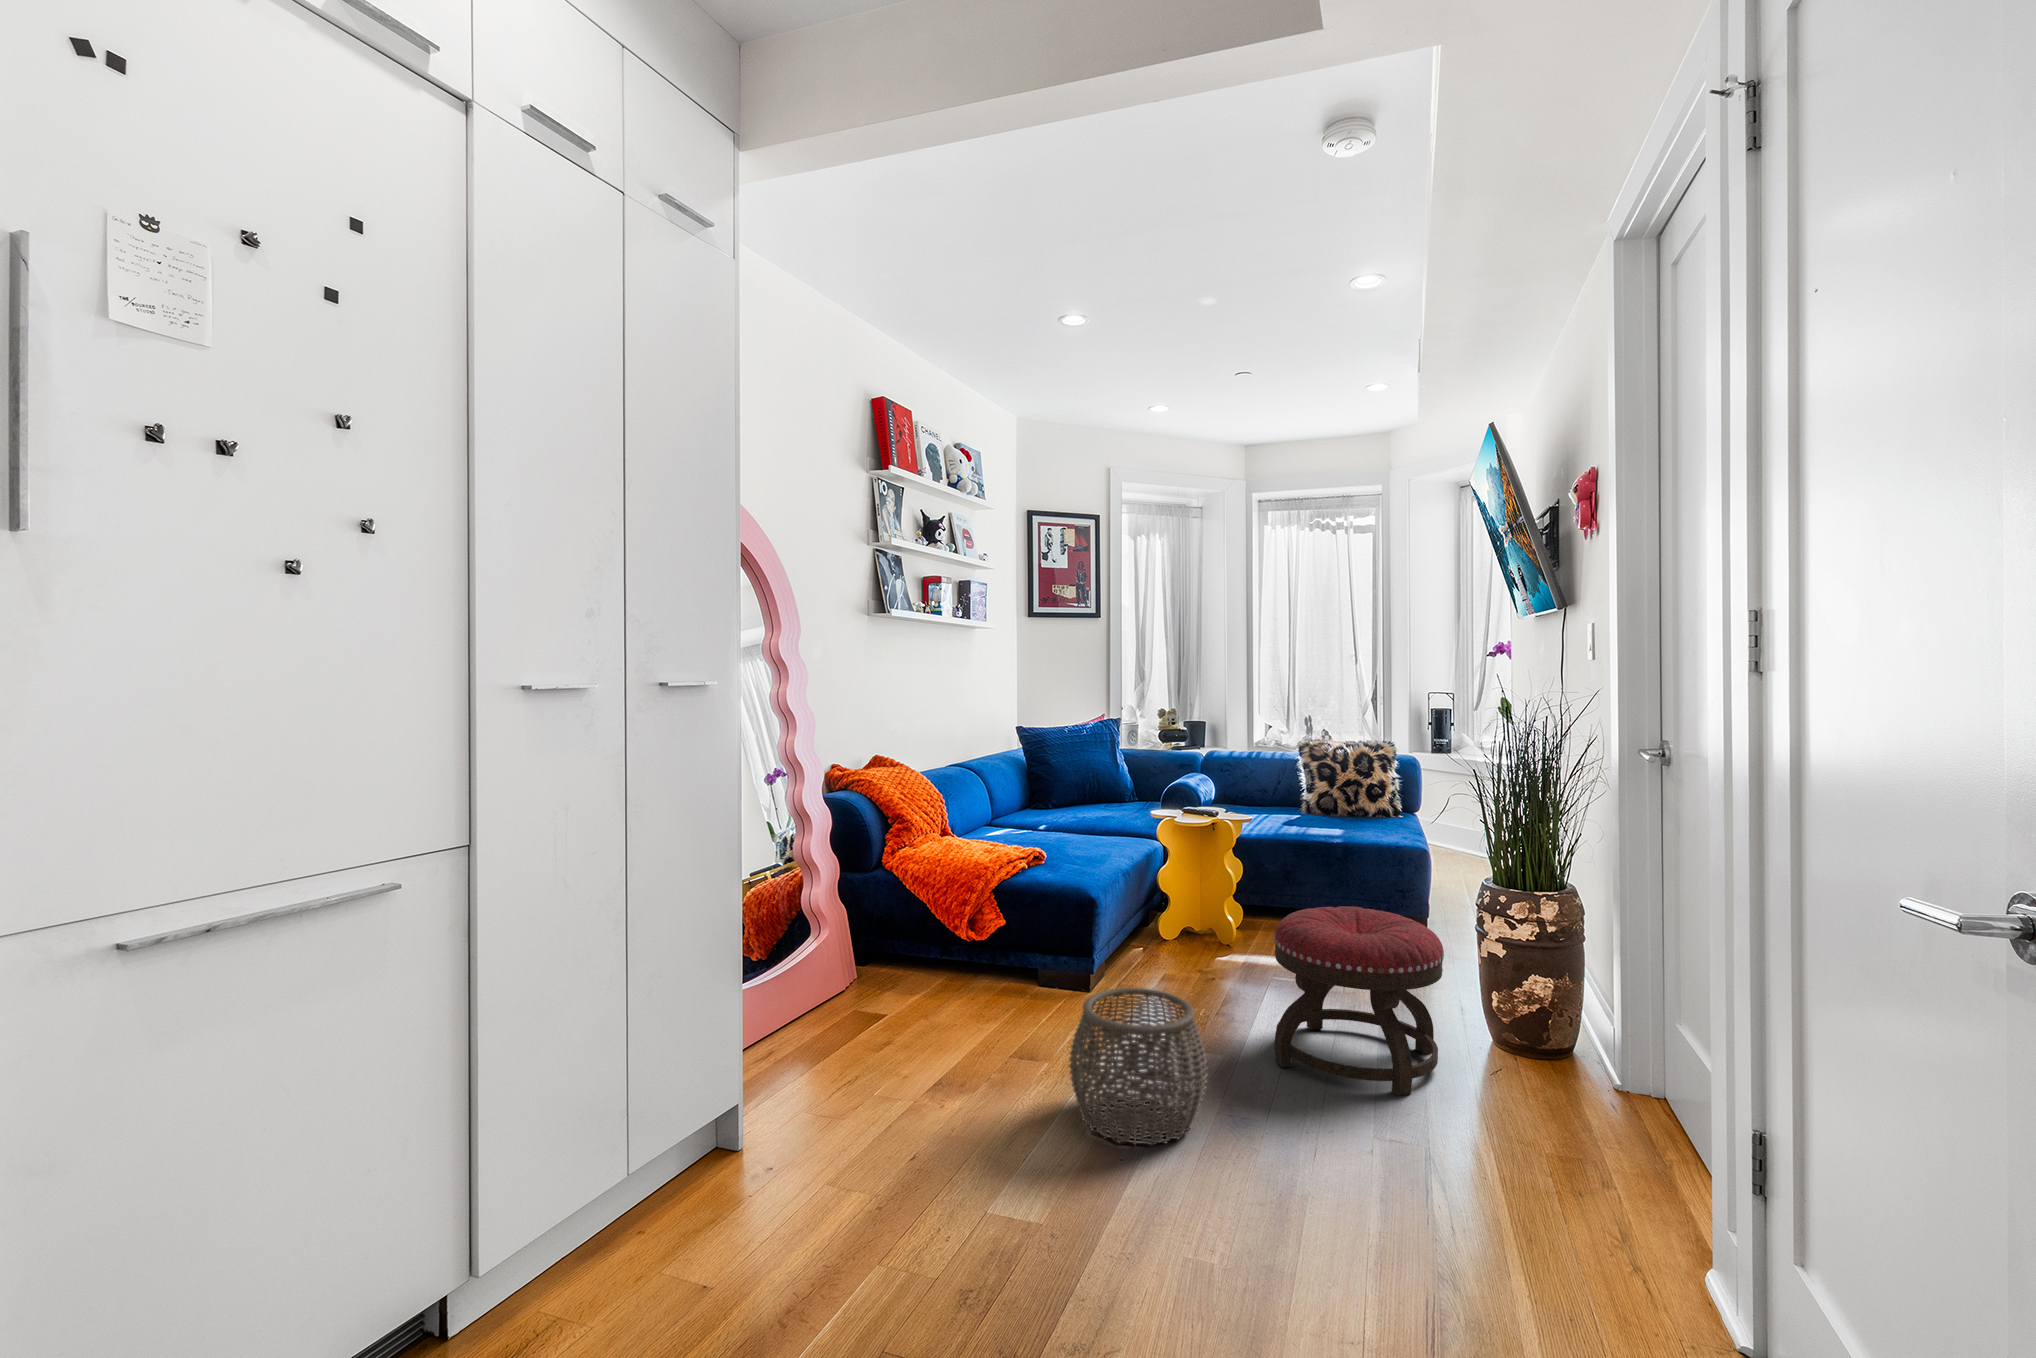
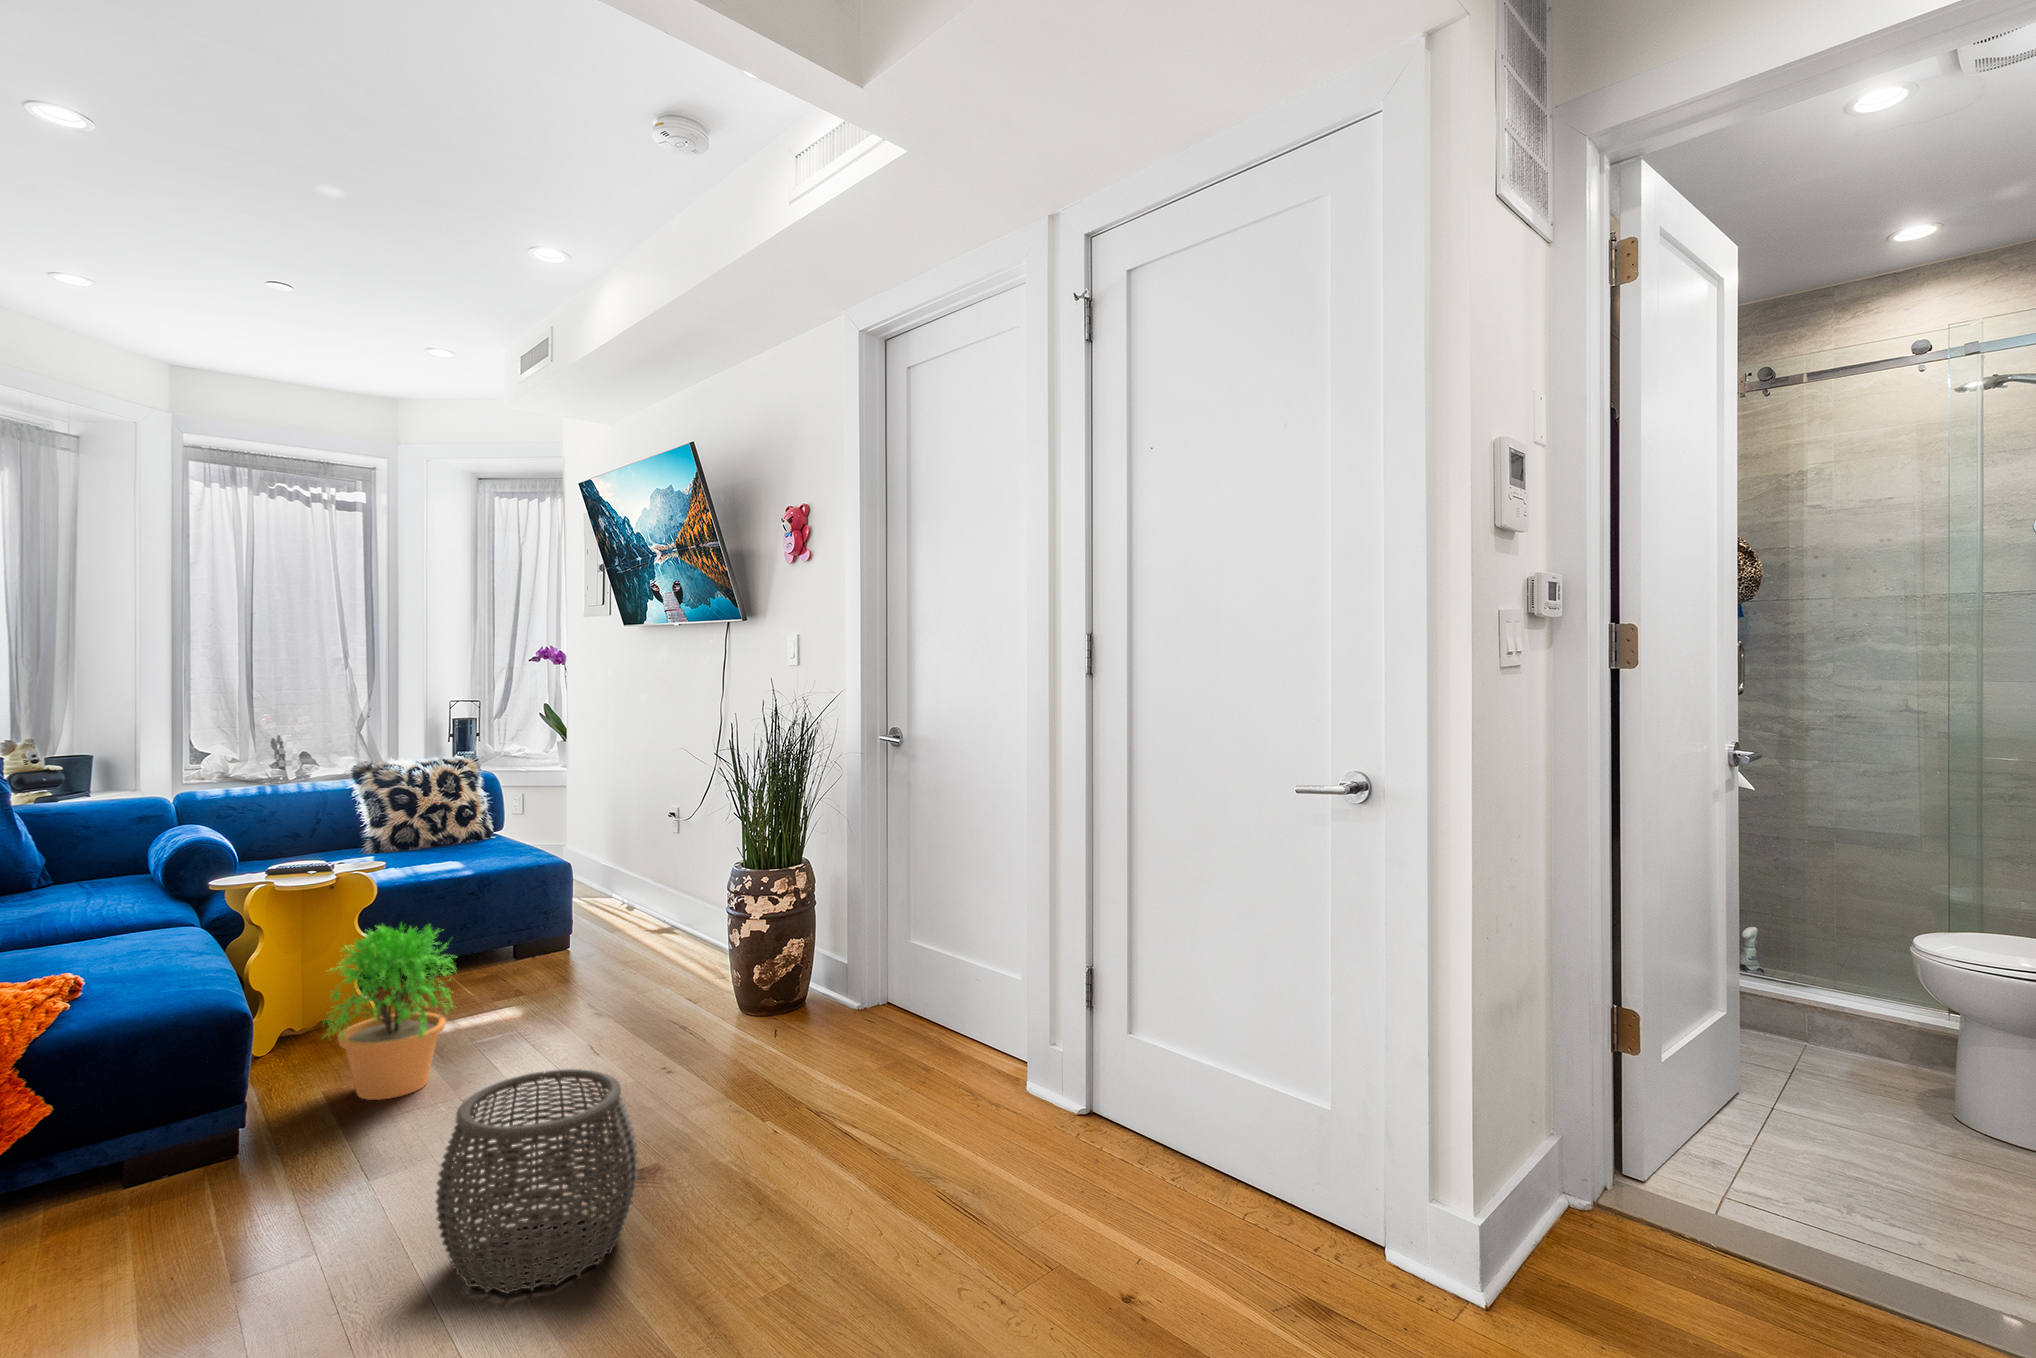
potted plant: none [1148,861,1248,992] -> present [323,924,456,1100]
ottoman: present [1274,906,1444,1095] -> none [575,917,762,1121]

